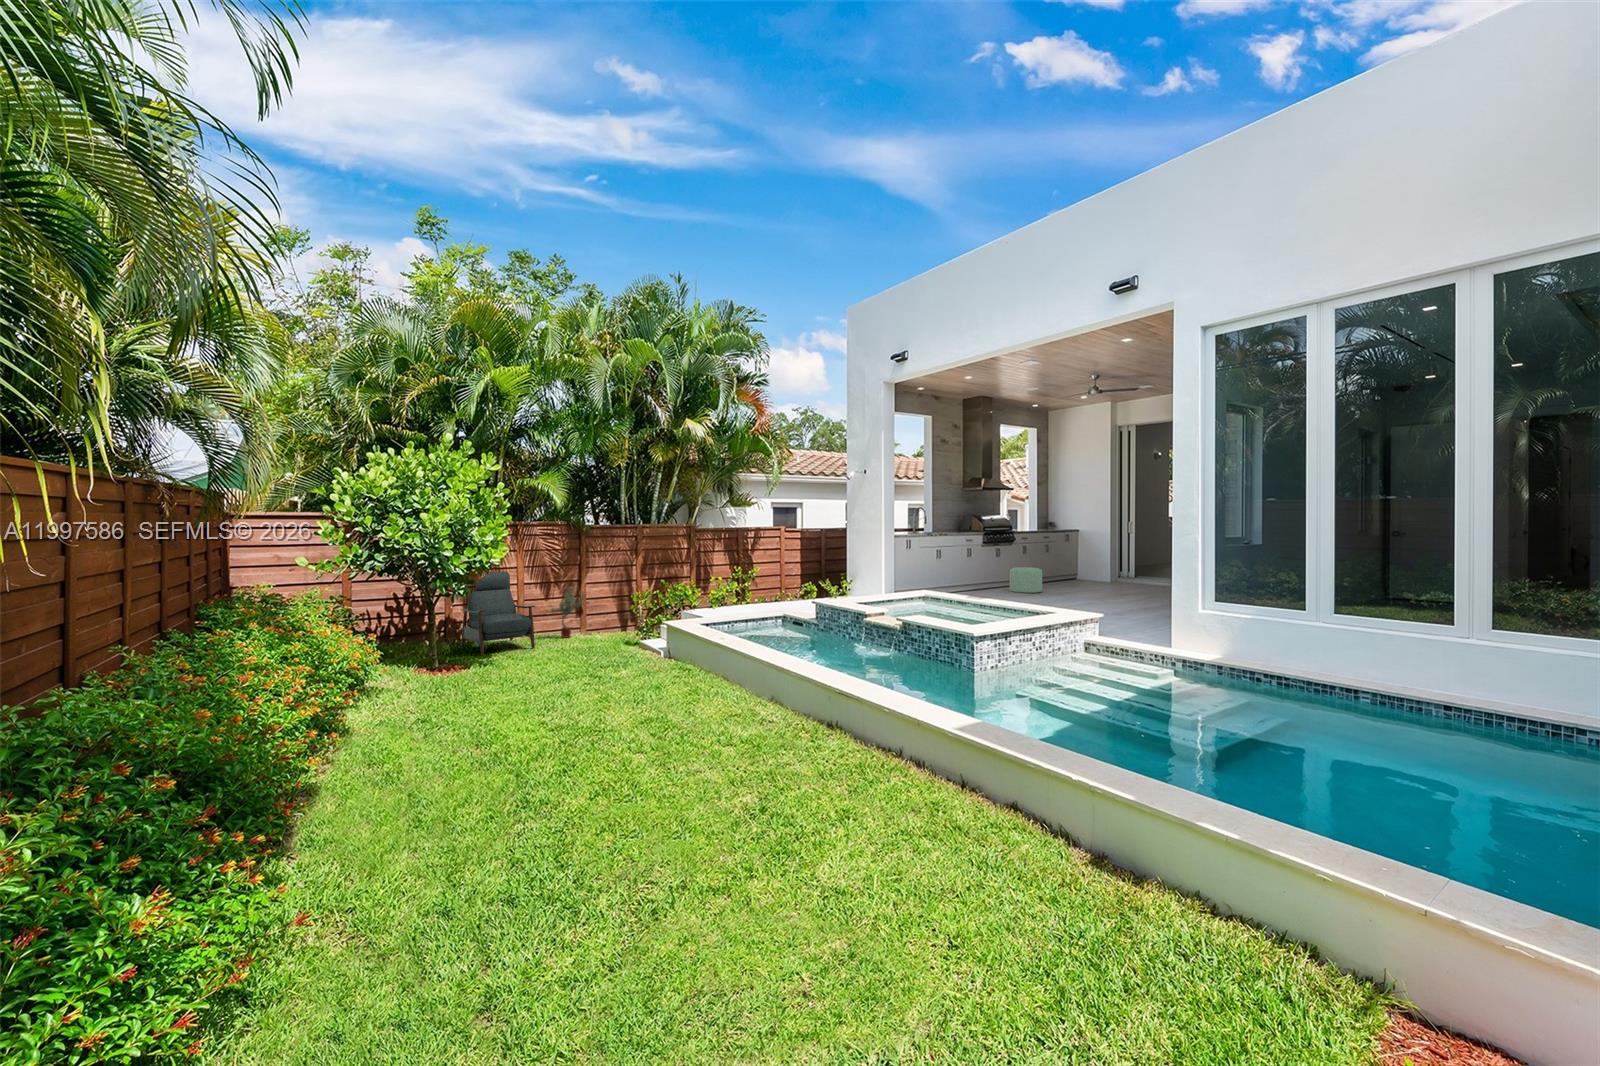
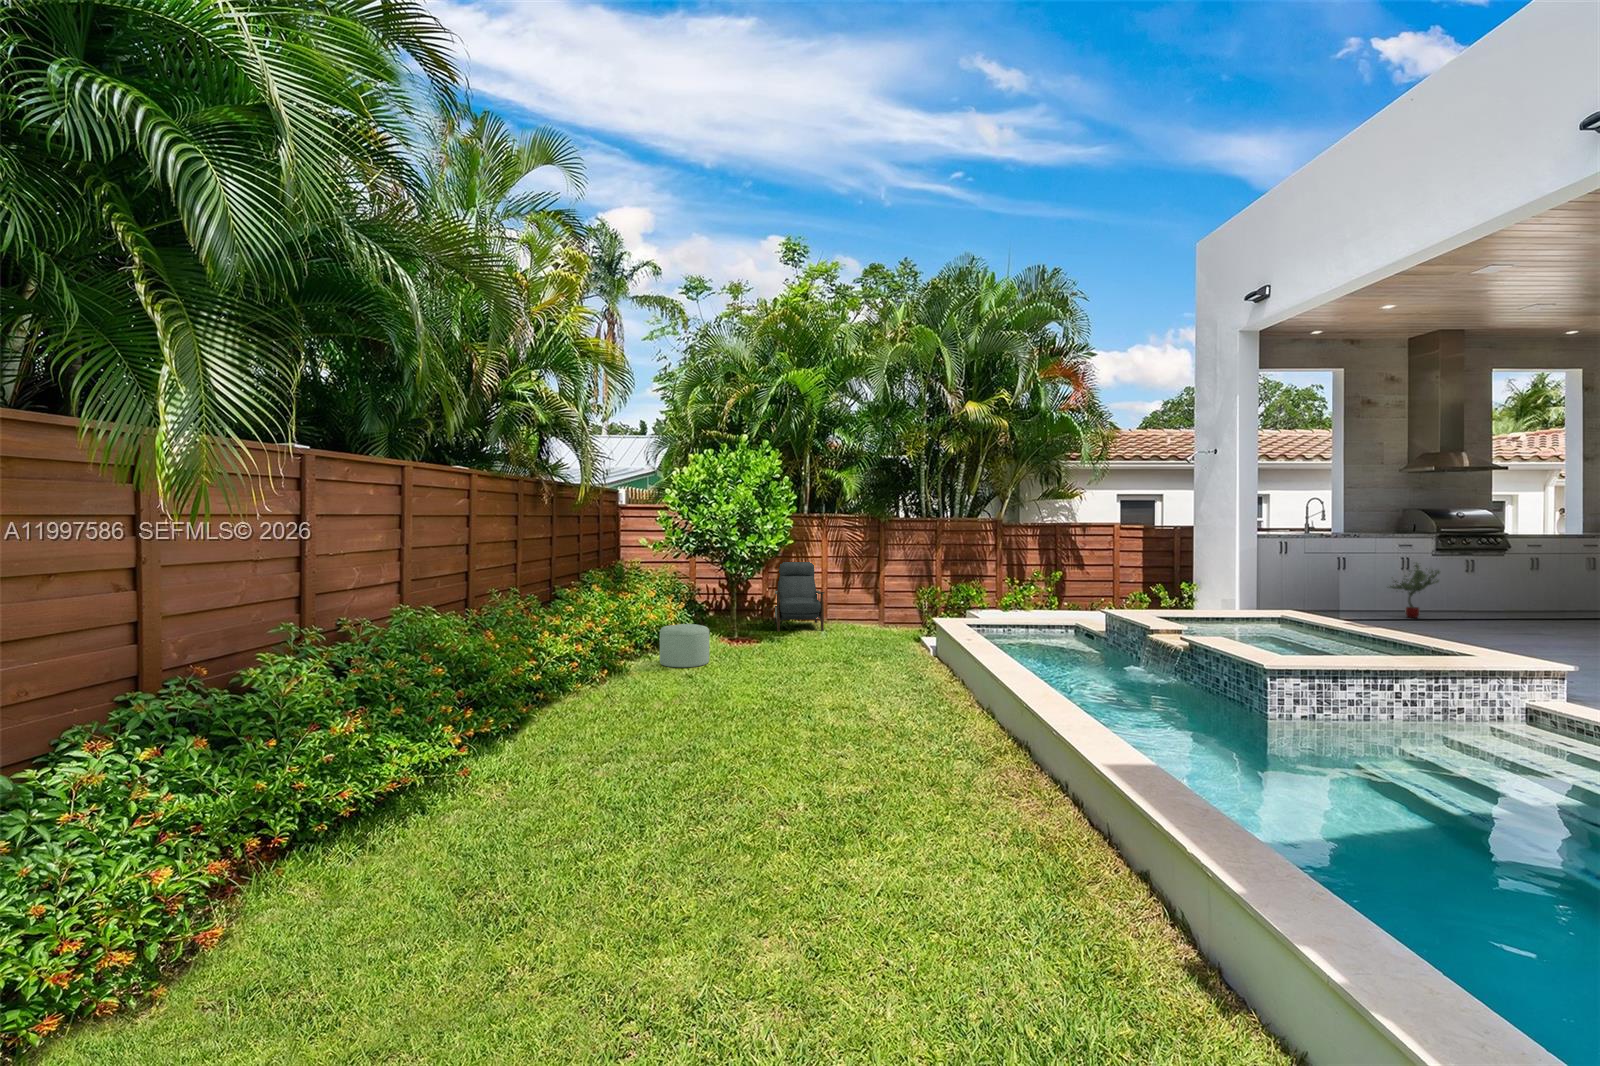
ottoman: present [1010,567,1042,593] -> present [660,624,709,668]
potted tree: present [547,587,586,638] -> present [1390,563,1440,618]

